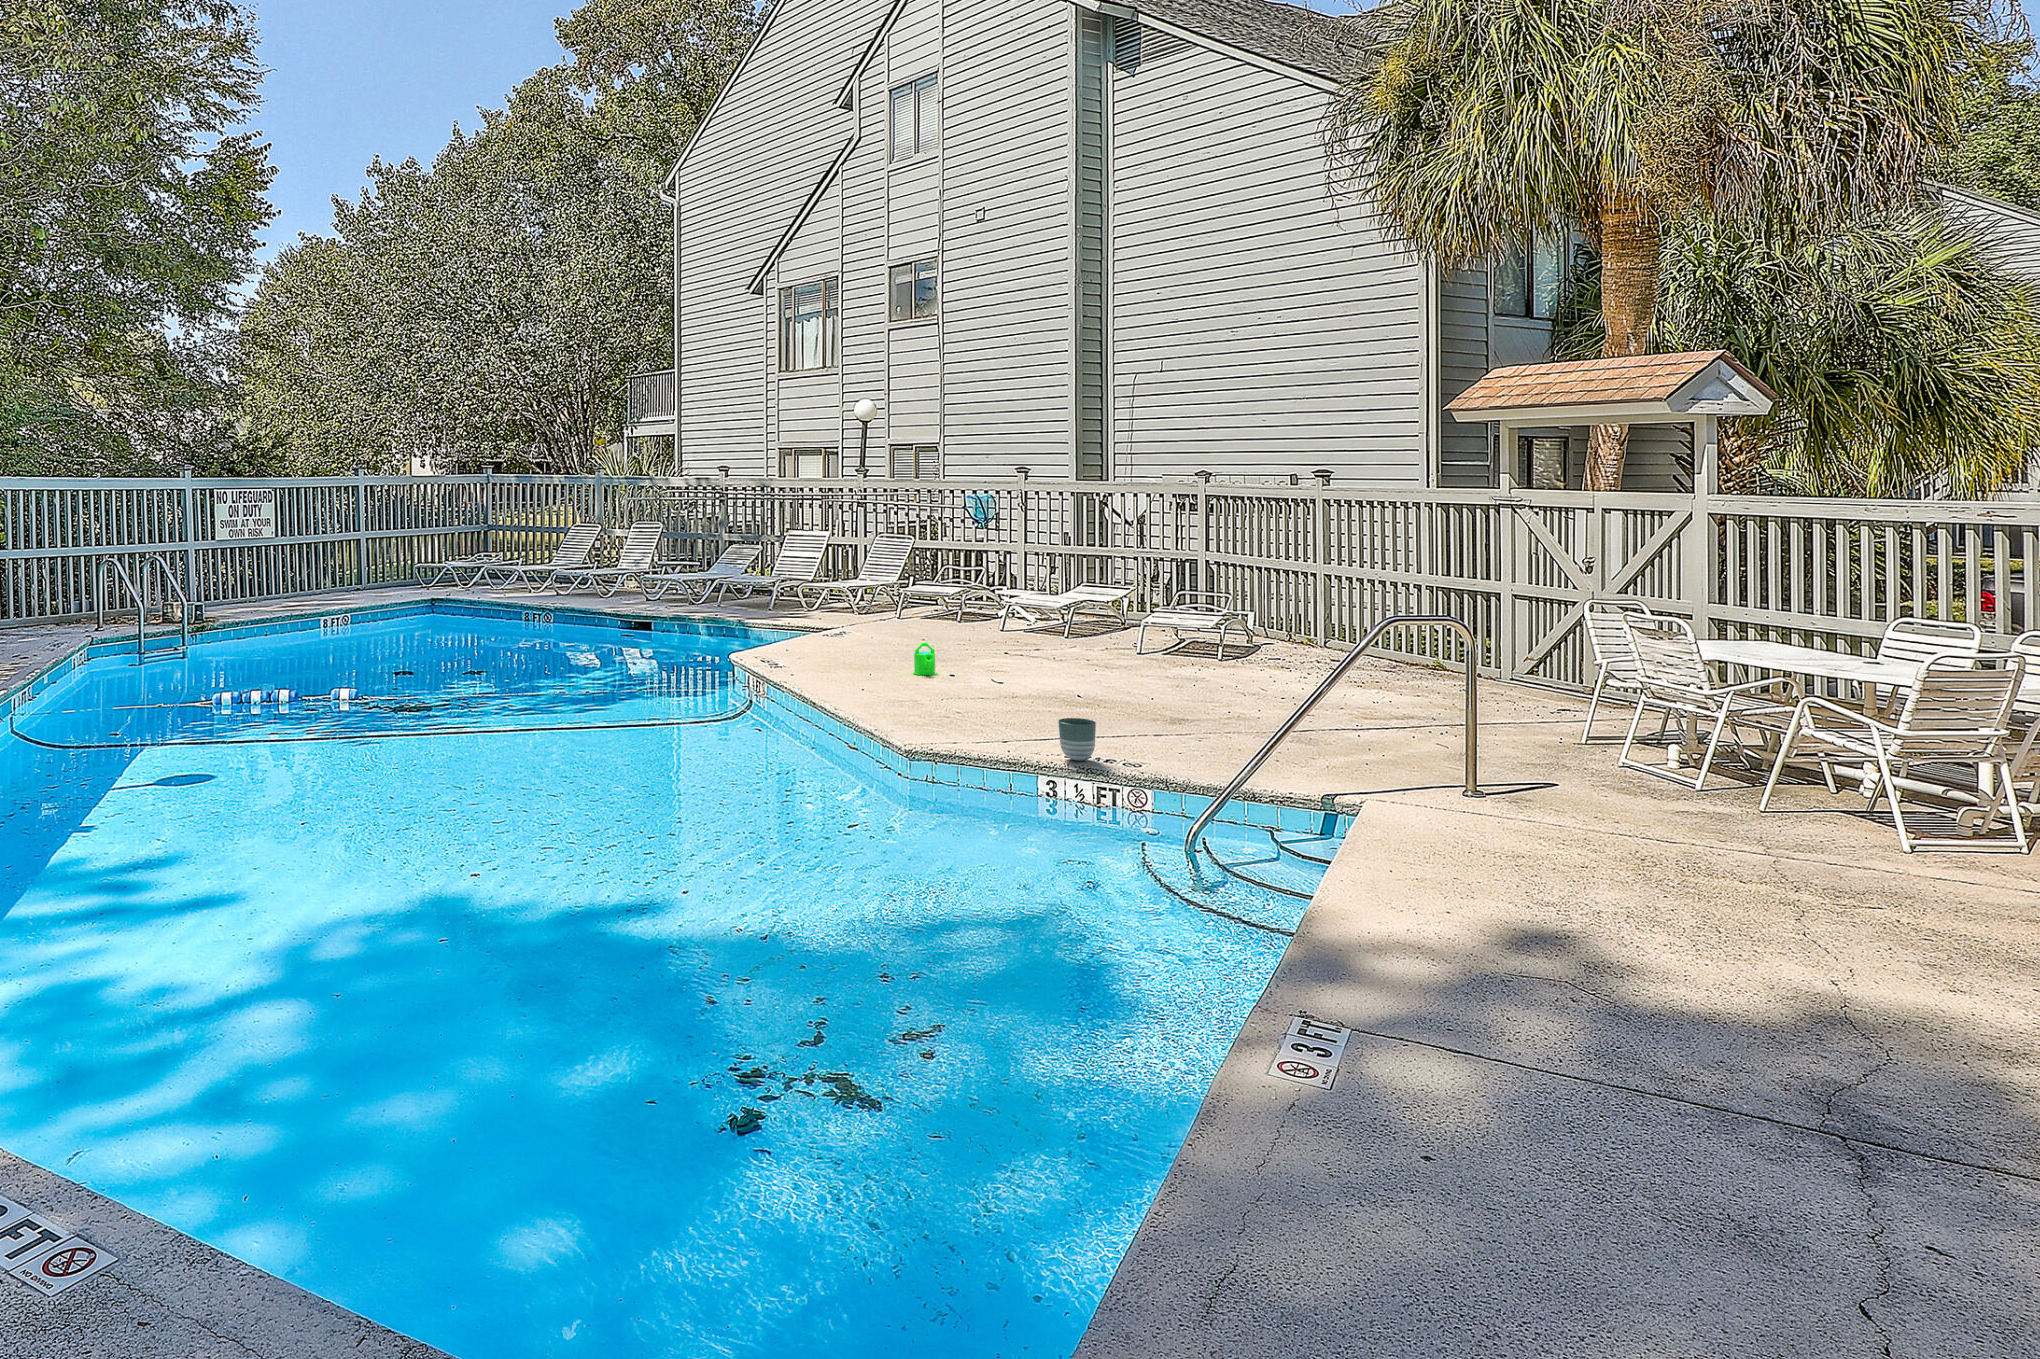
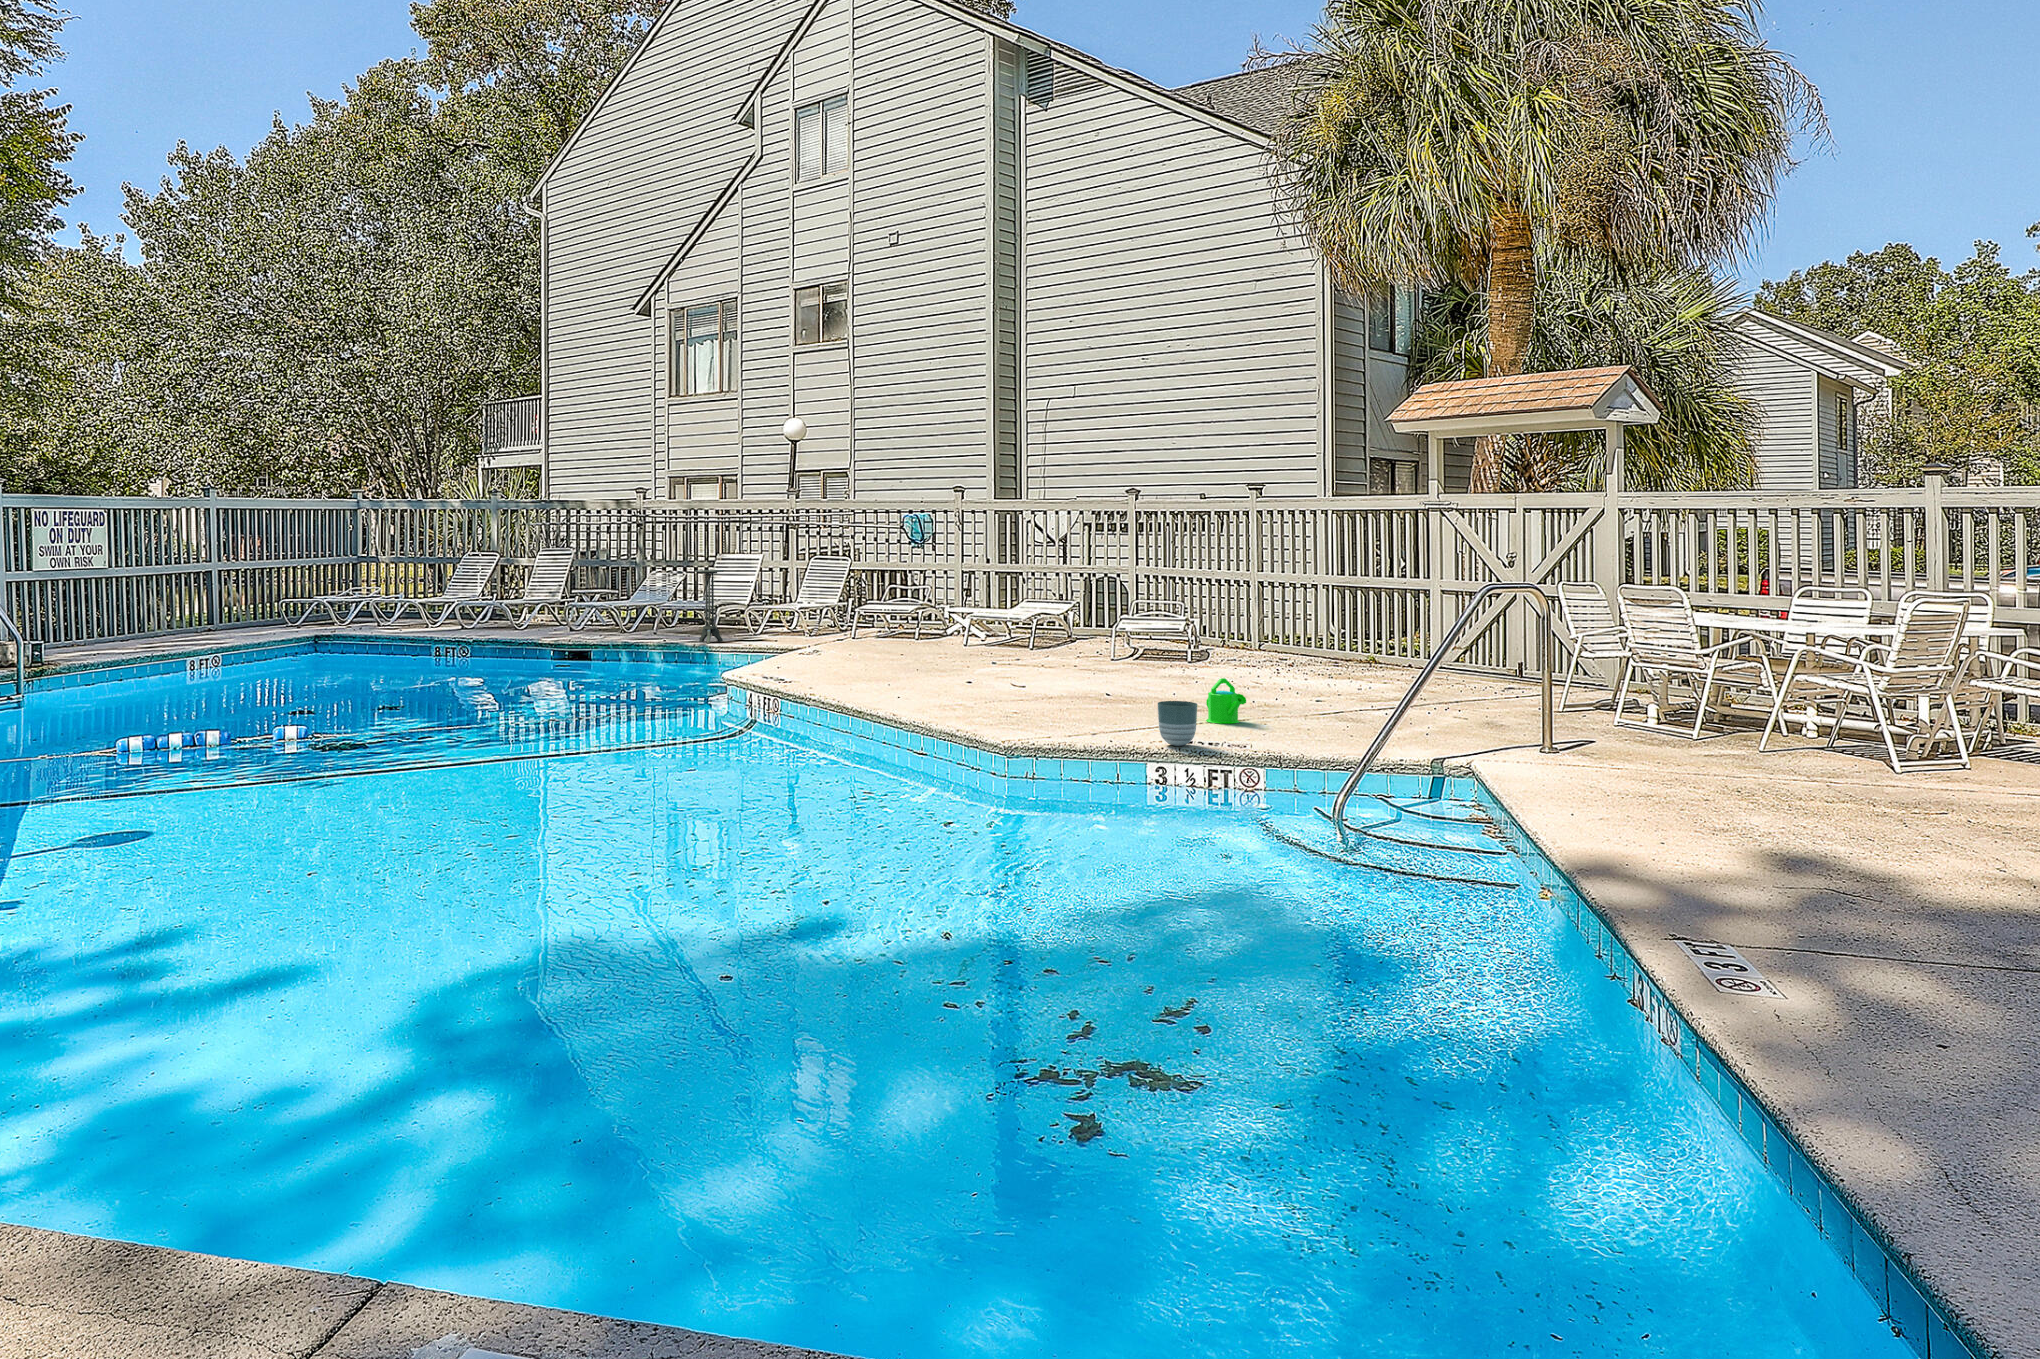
side table: none [762,551,789,620] -> present [695,570,723,643]
watering can: present [913,643,937,675] -> present [1206,678,1246,724]

